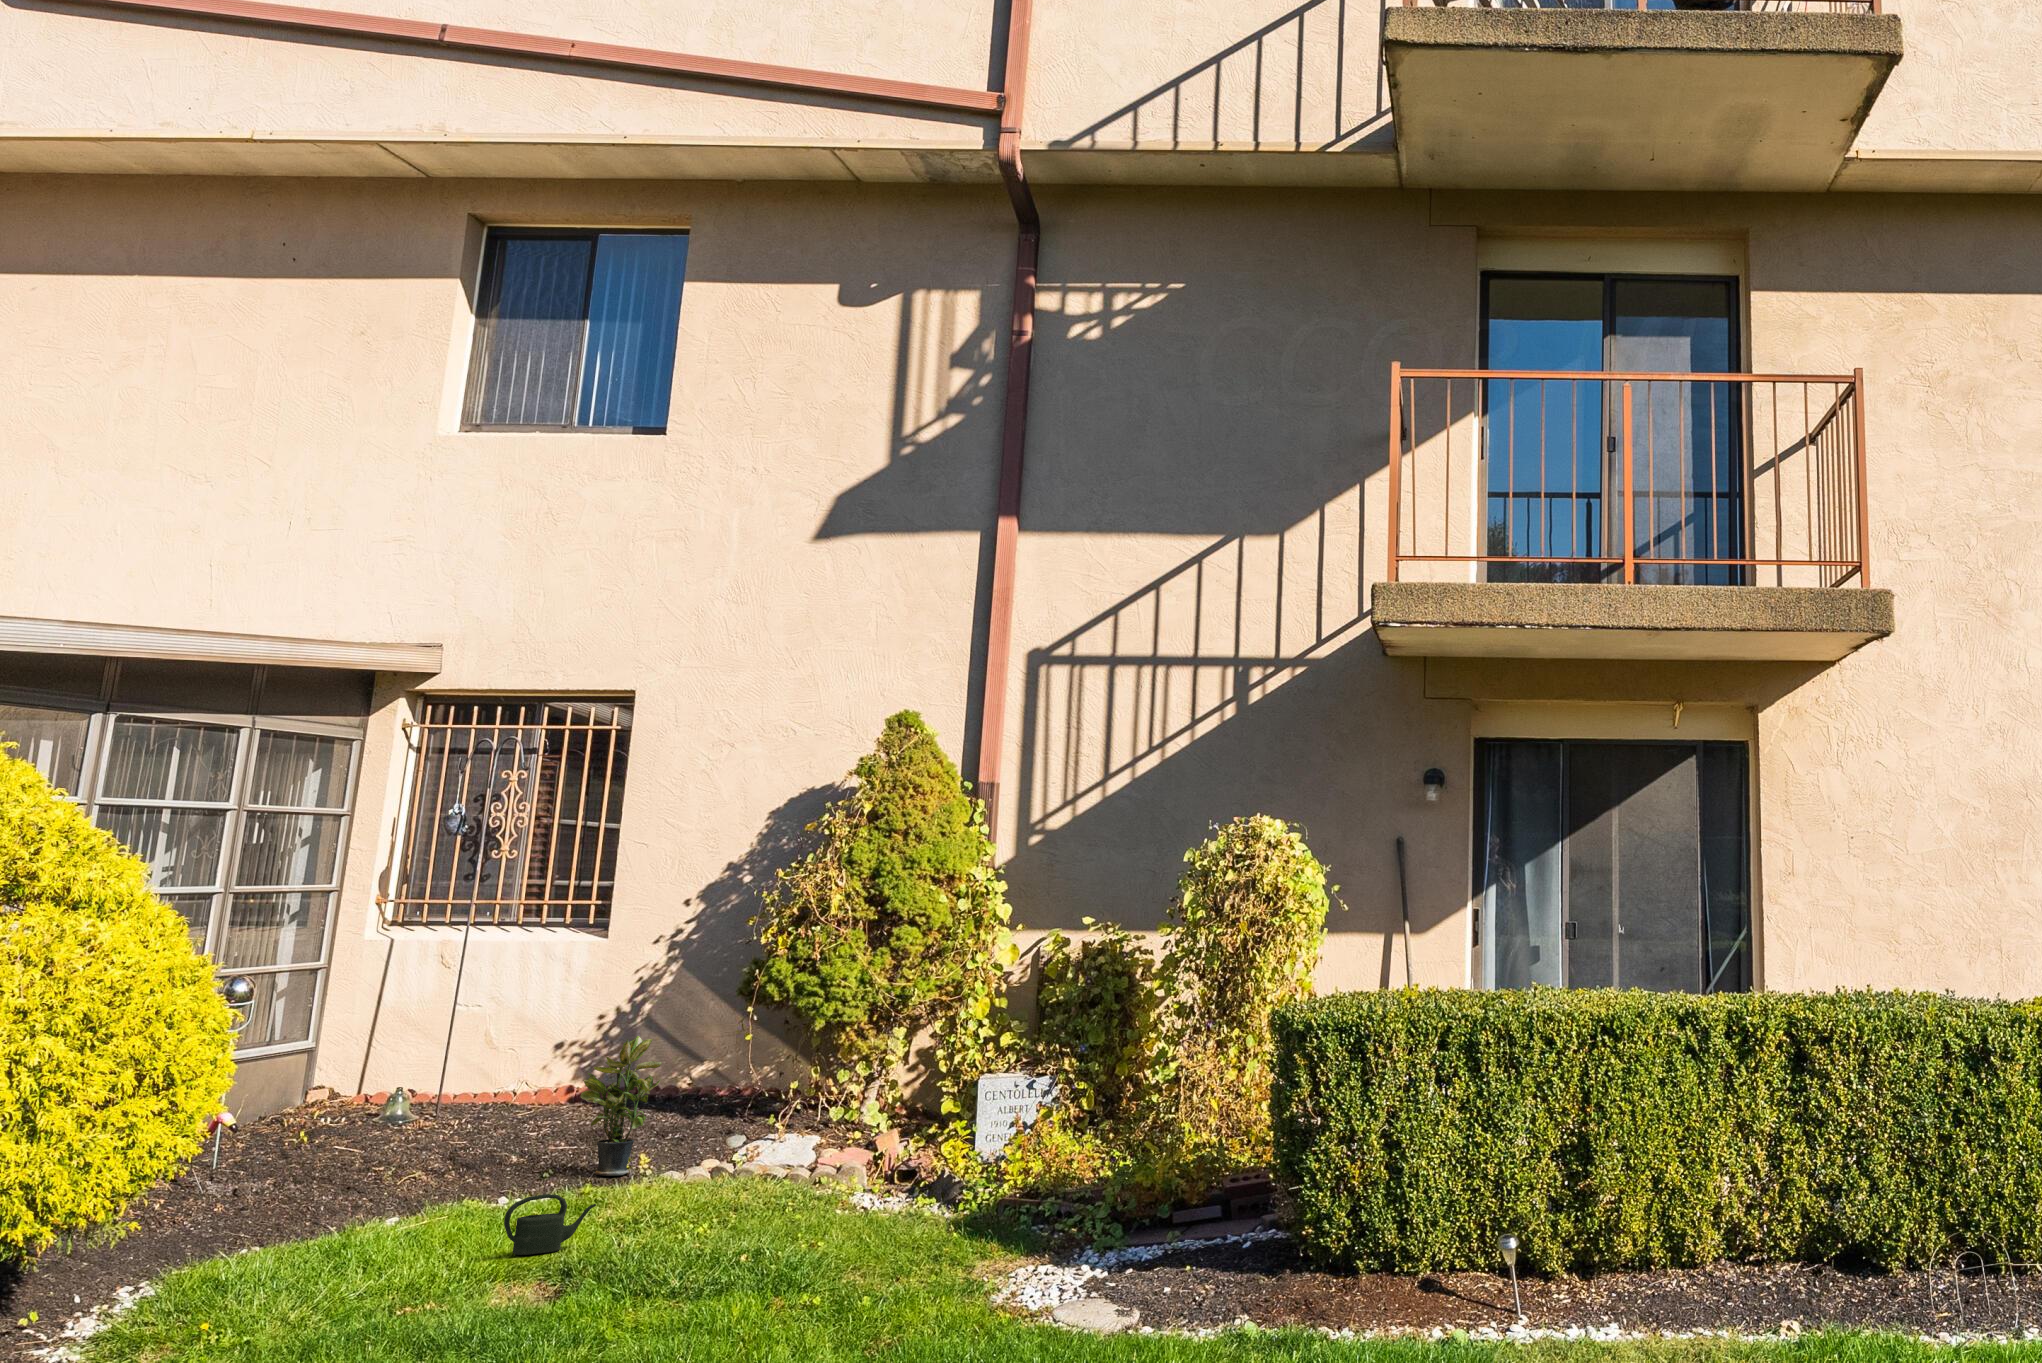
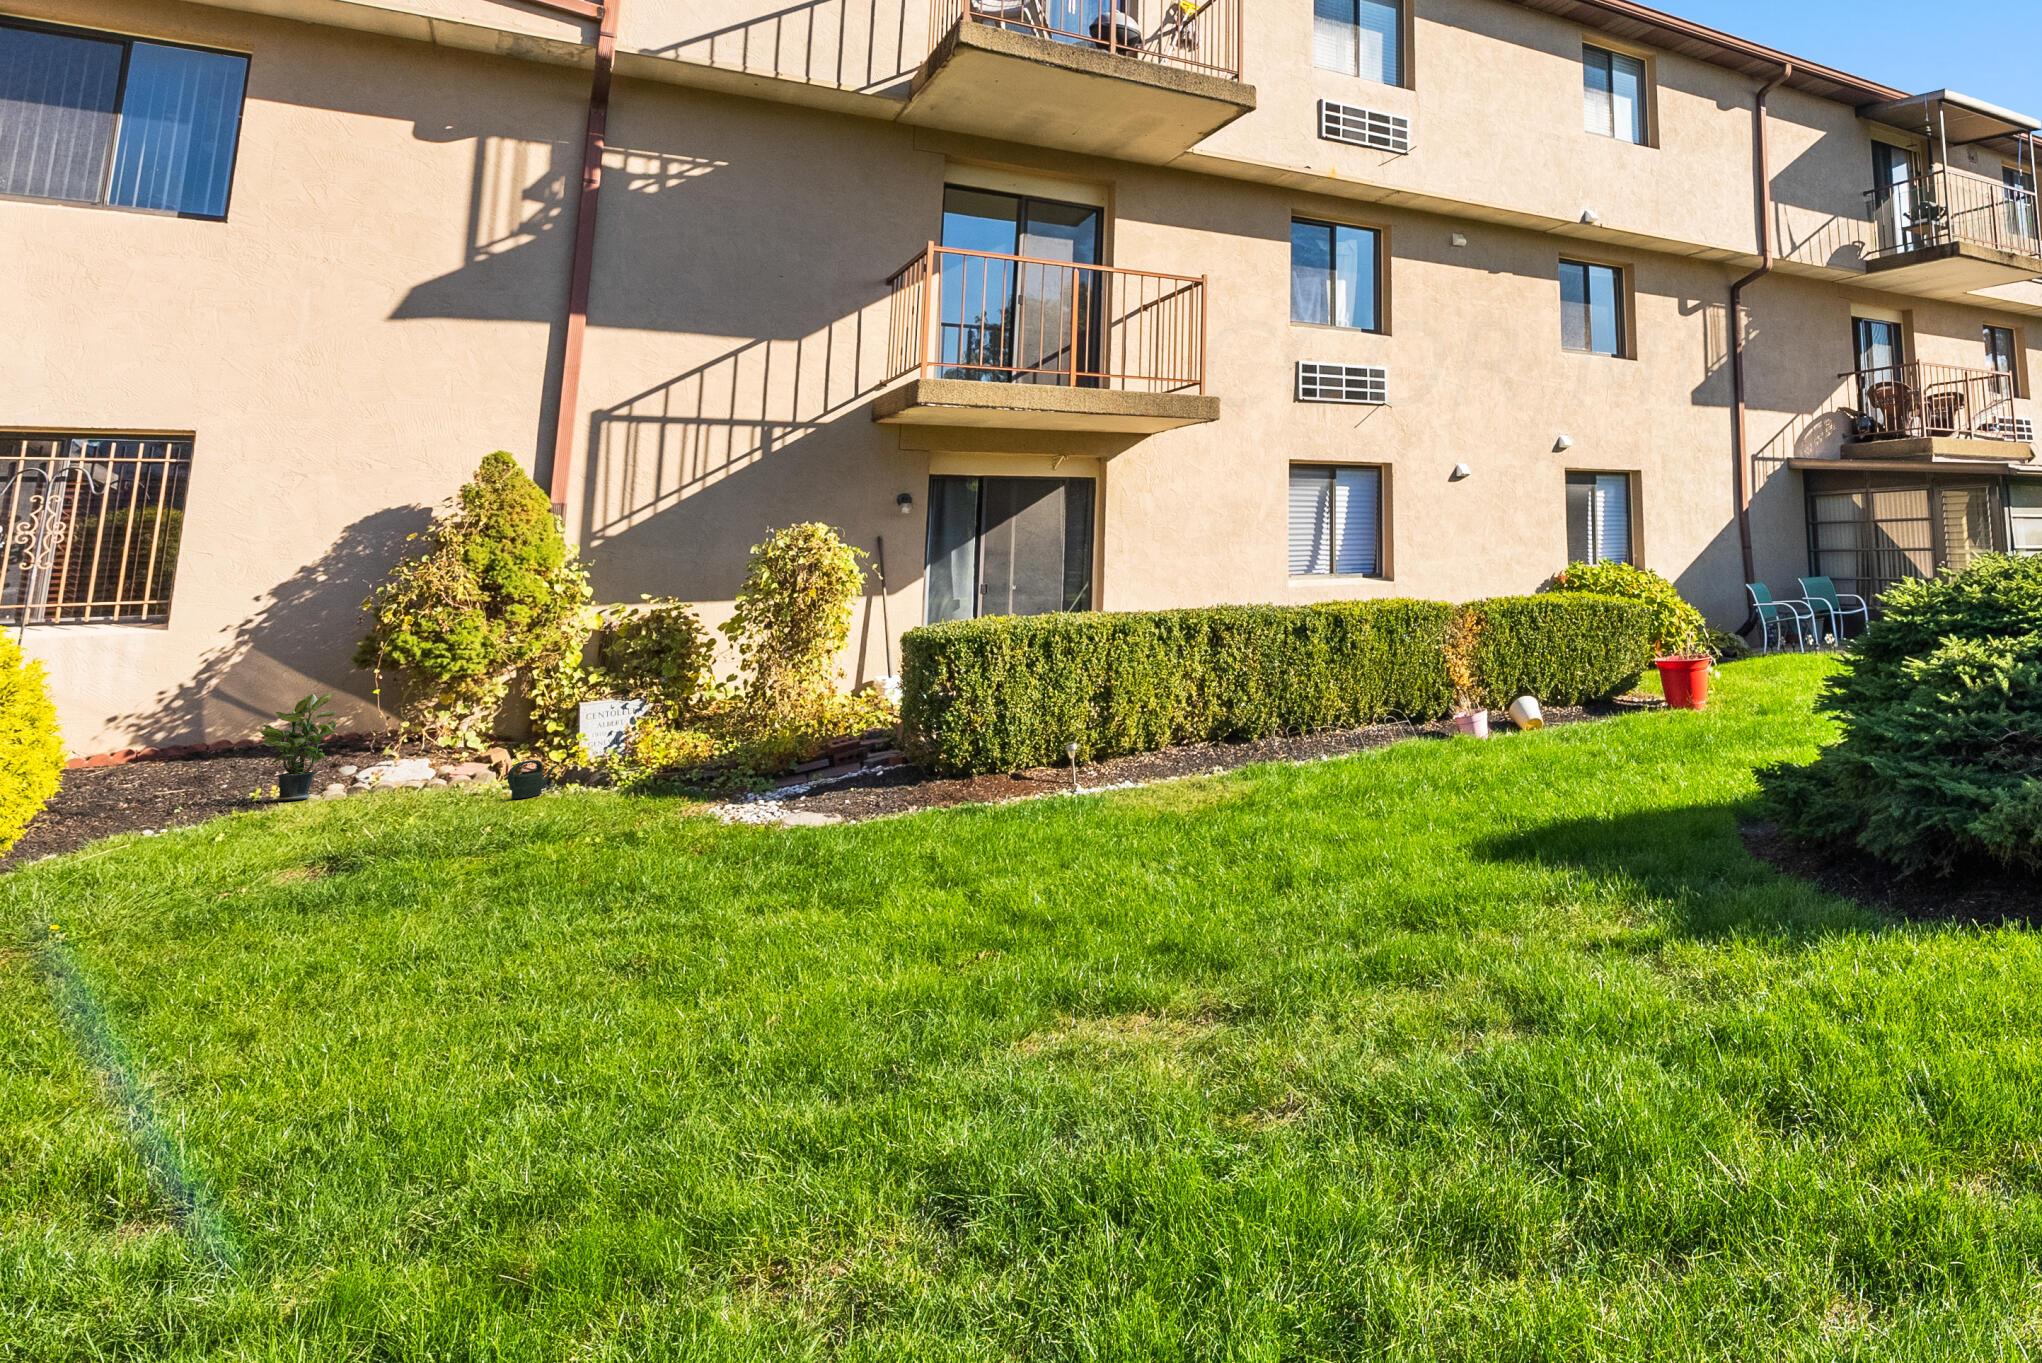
watering can: present [504,1194,596,1255] -> present [508,760,557,799]

